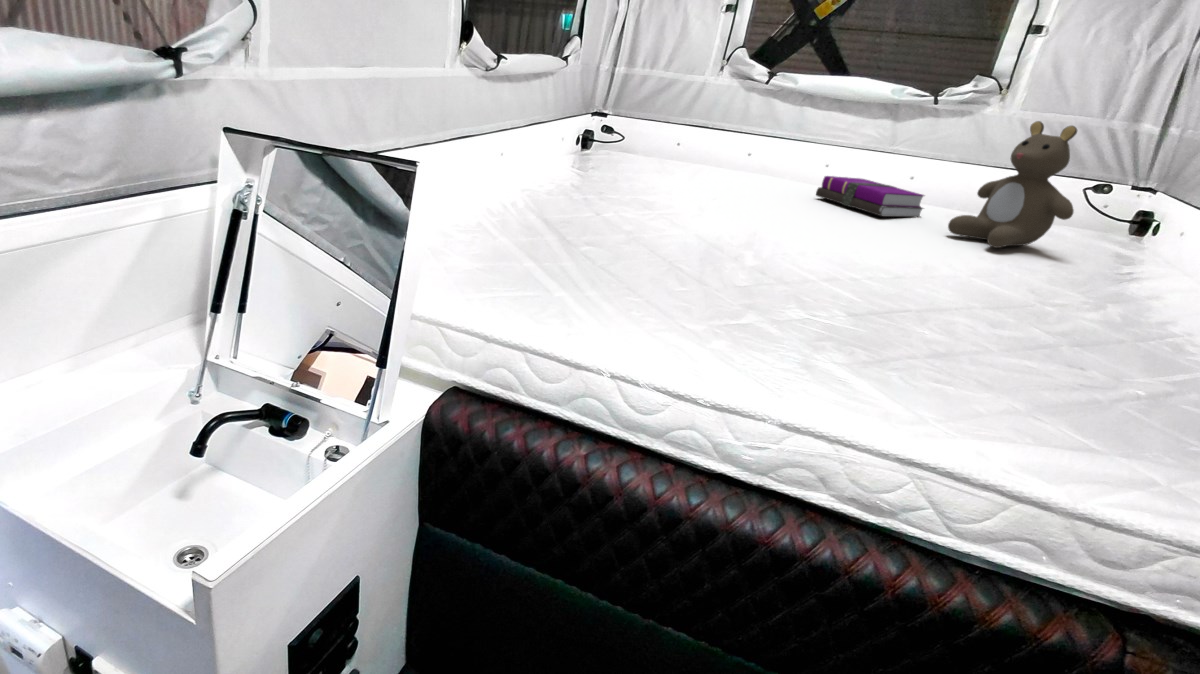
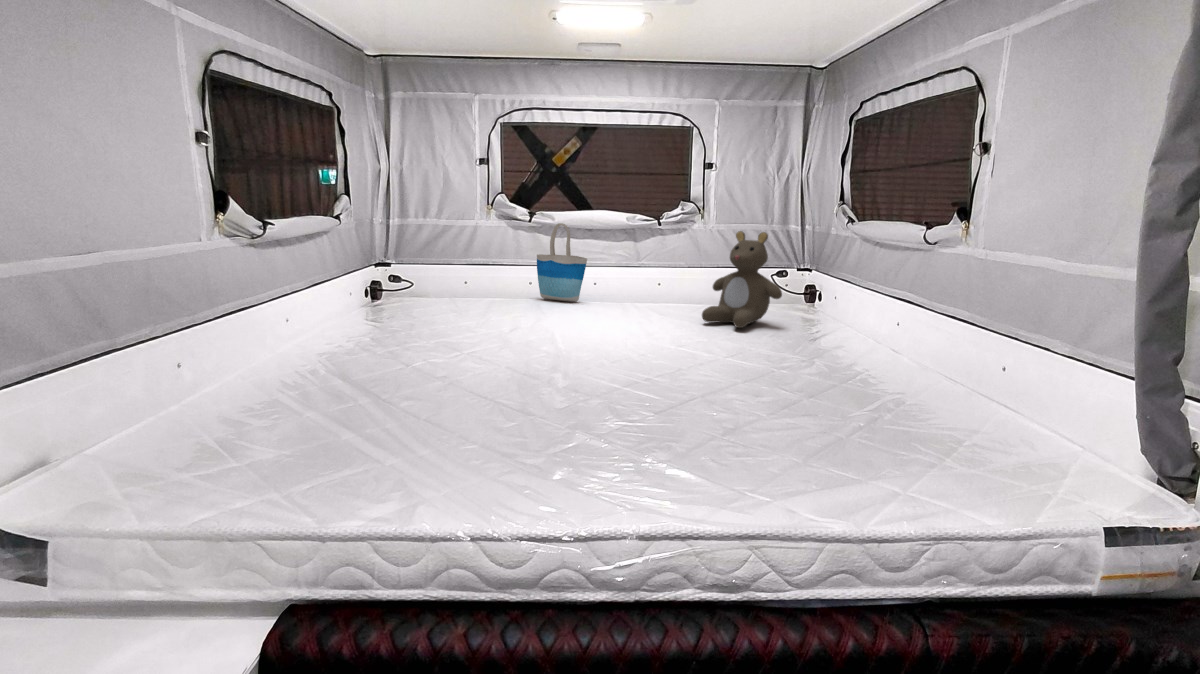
tote bag: none [760,88,825,187] -> present [537,223,587,302]
notebook: present [816,176,924,217] -> none [593,288,677,317]

